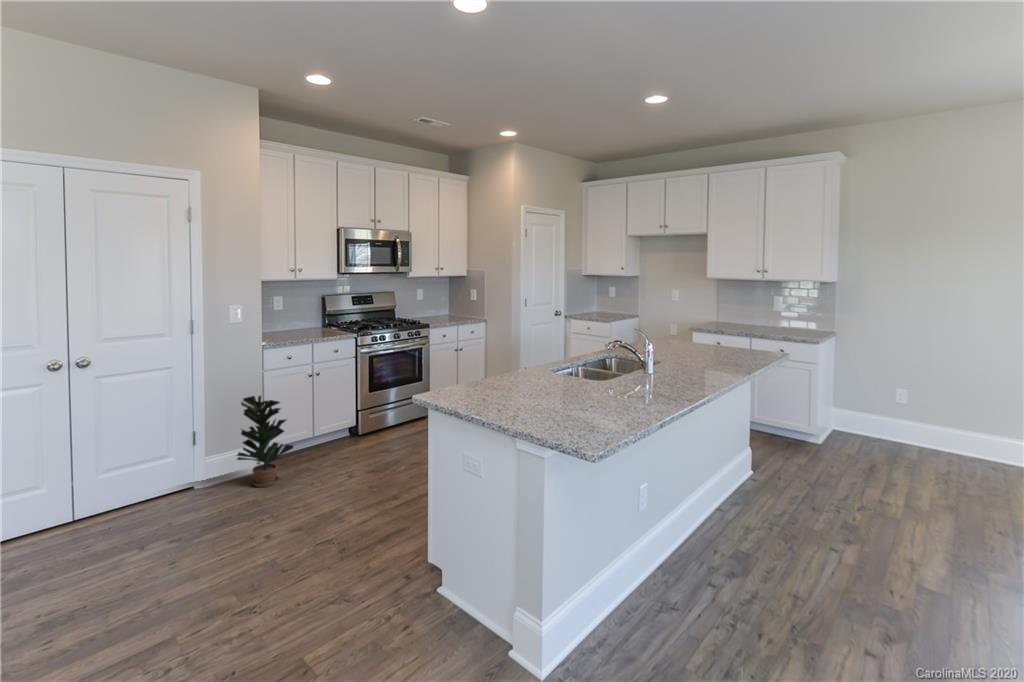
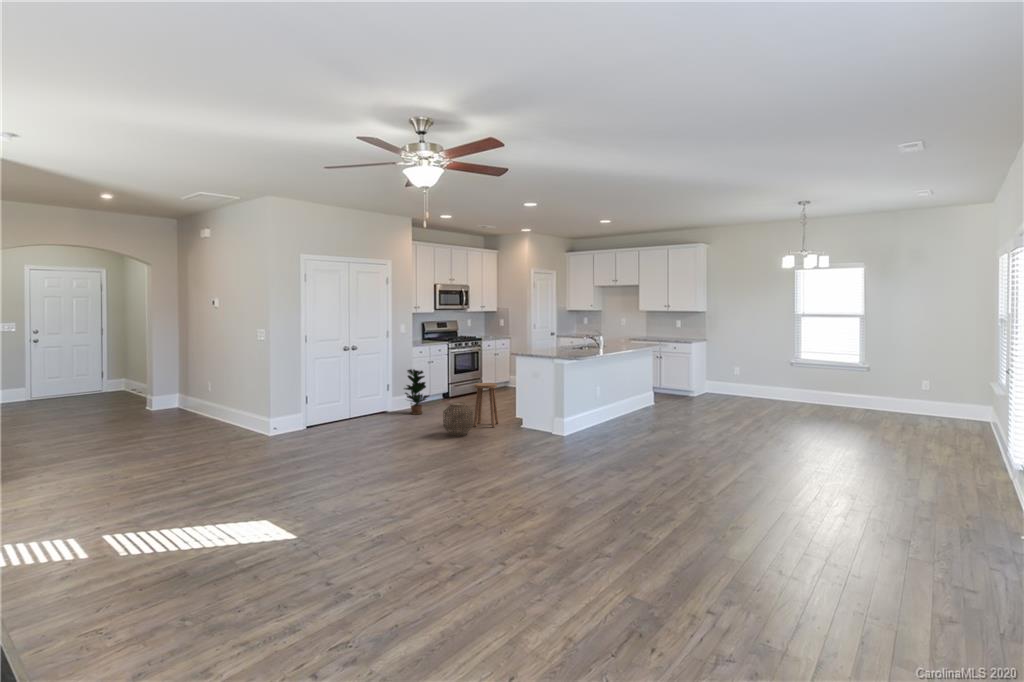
stool: none [338,446,403,556] -> present [473,383,499,427]
woven basket: none [231,513,313,606] -> present [443,402,473,436]

